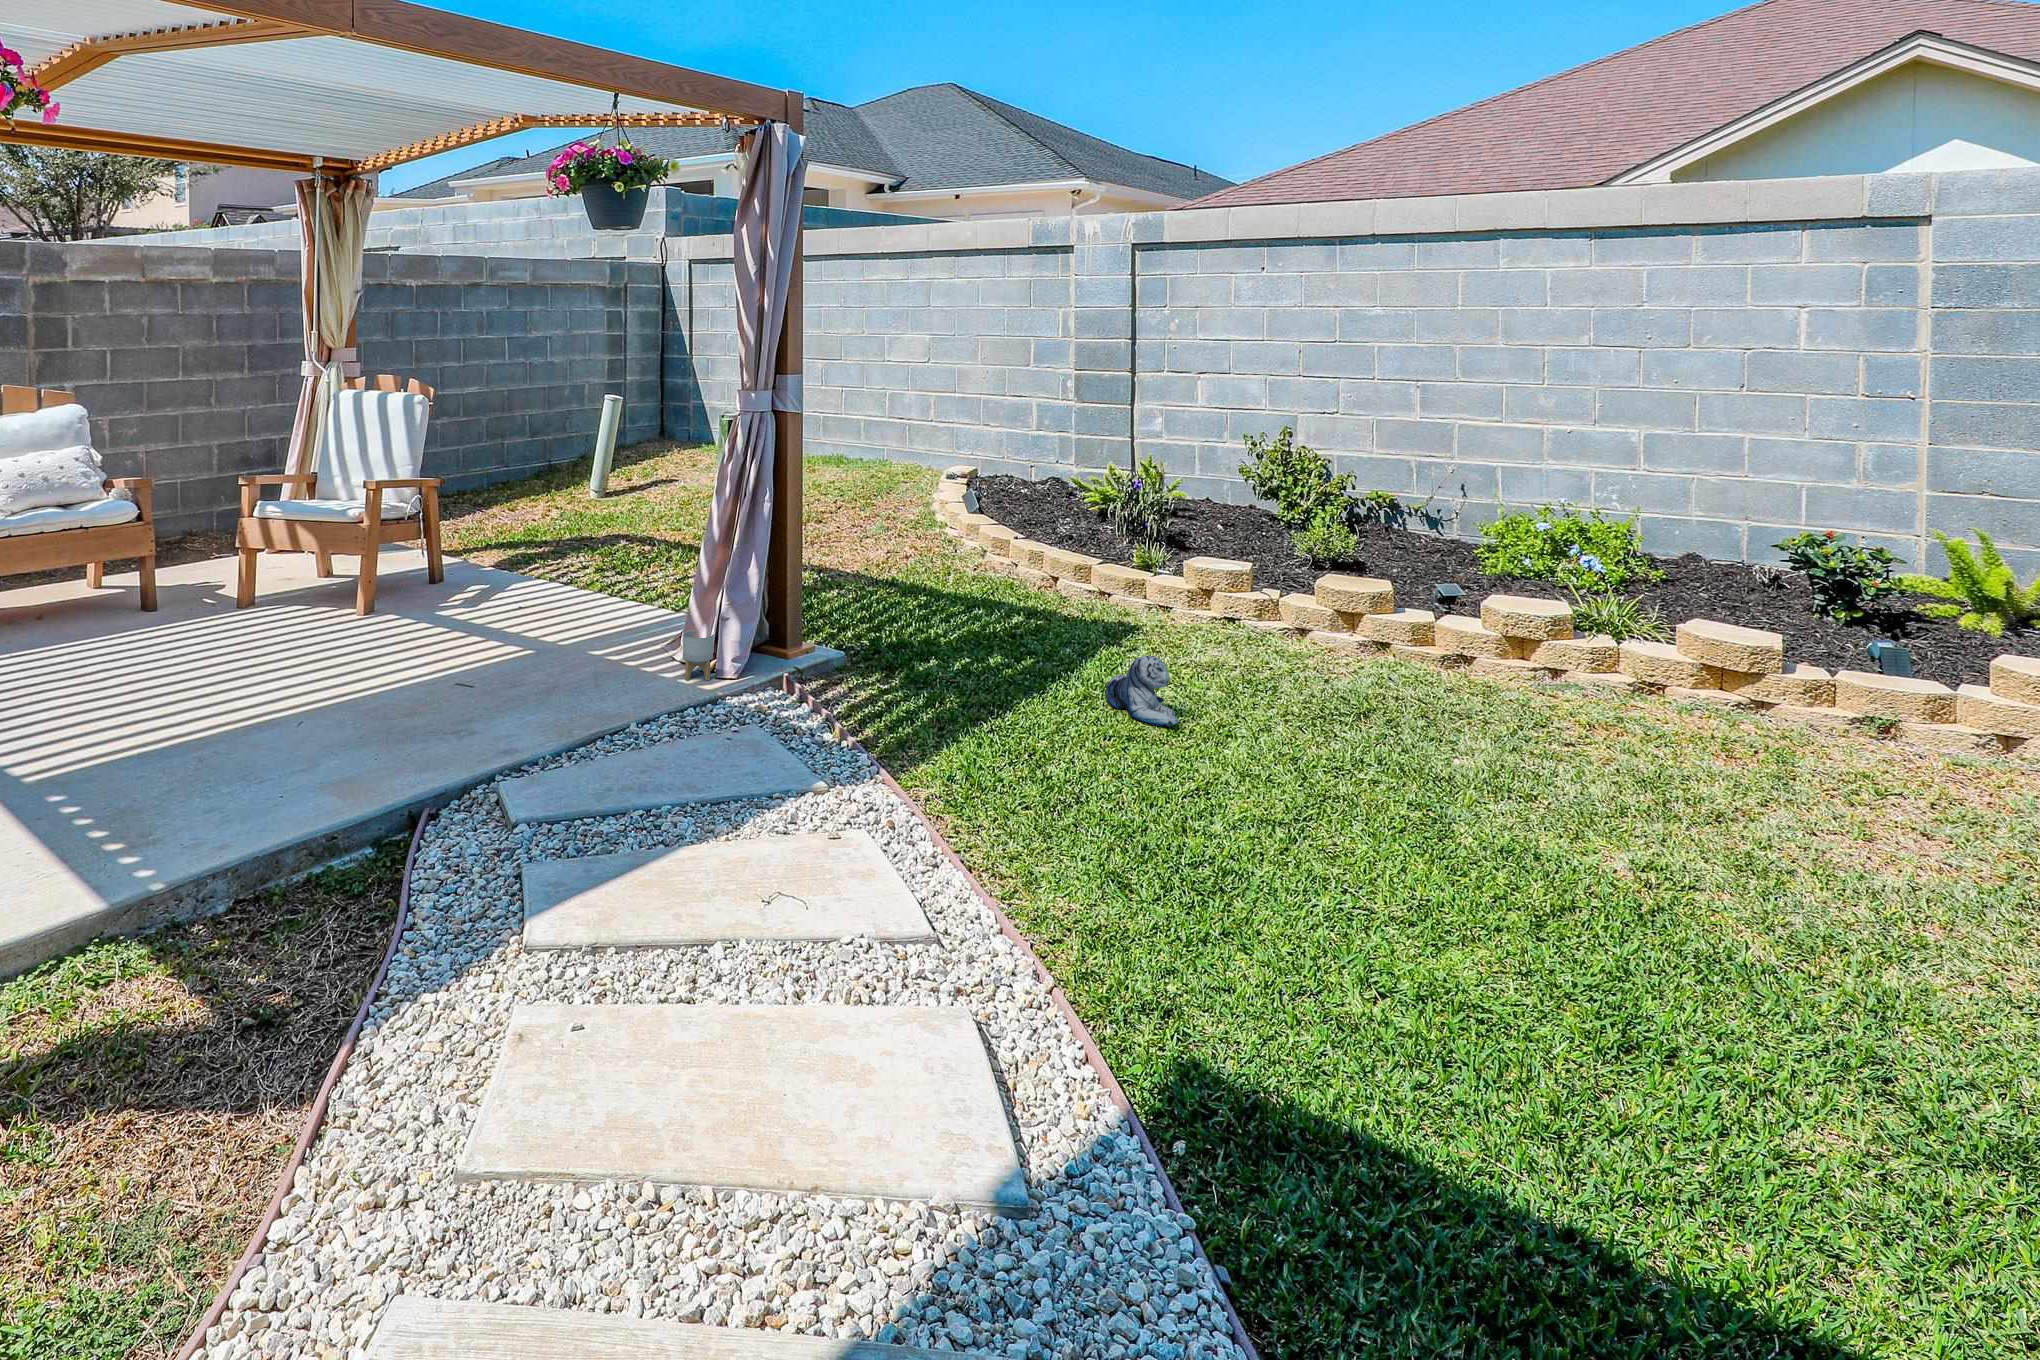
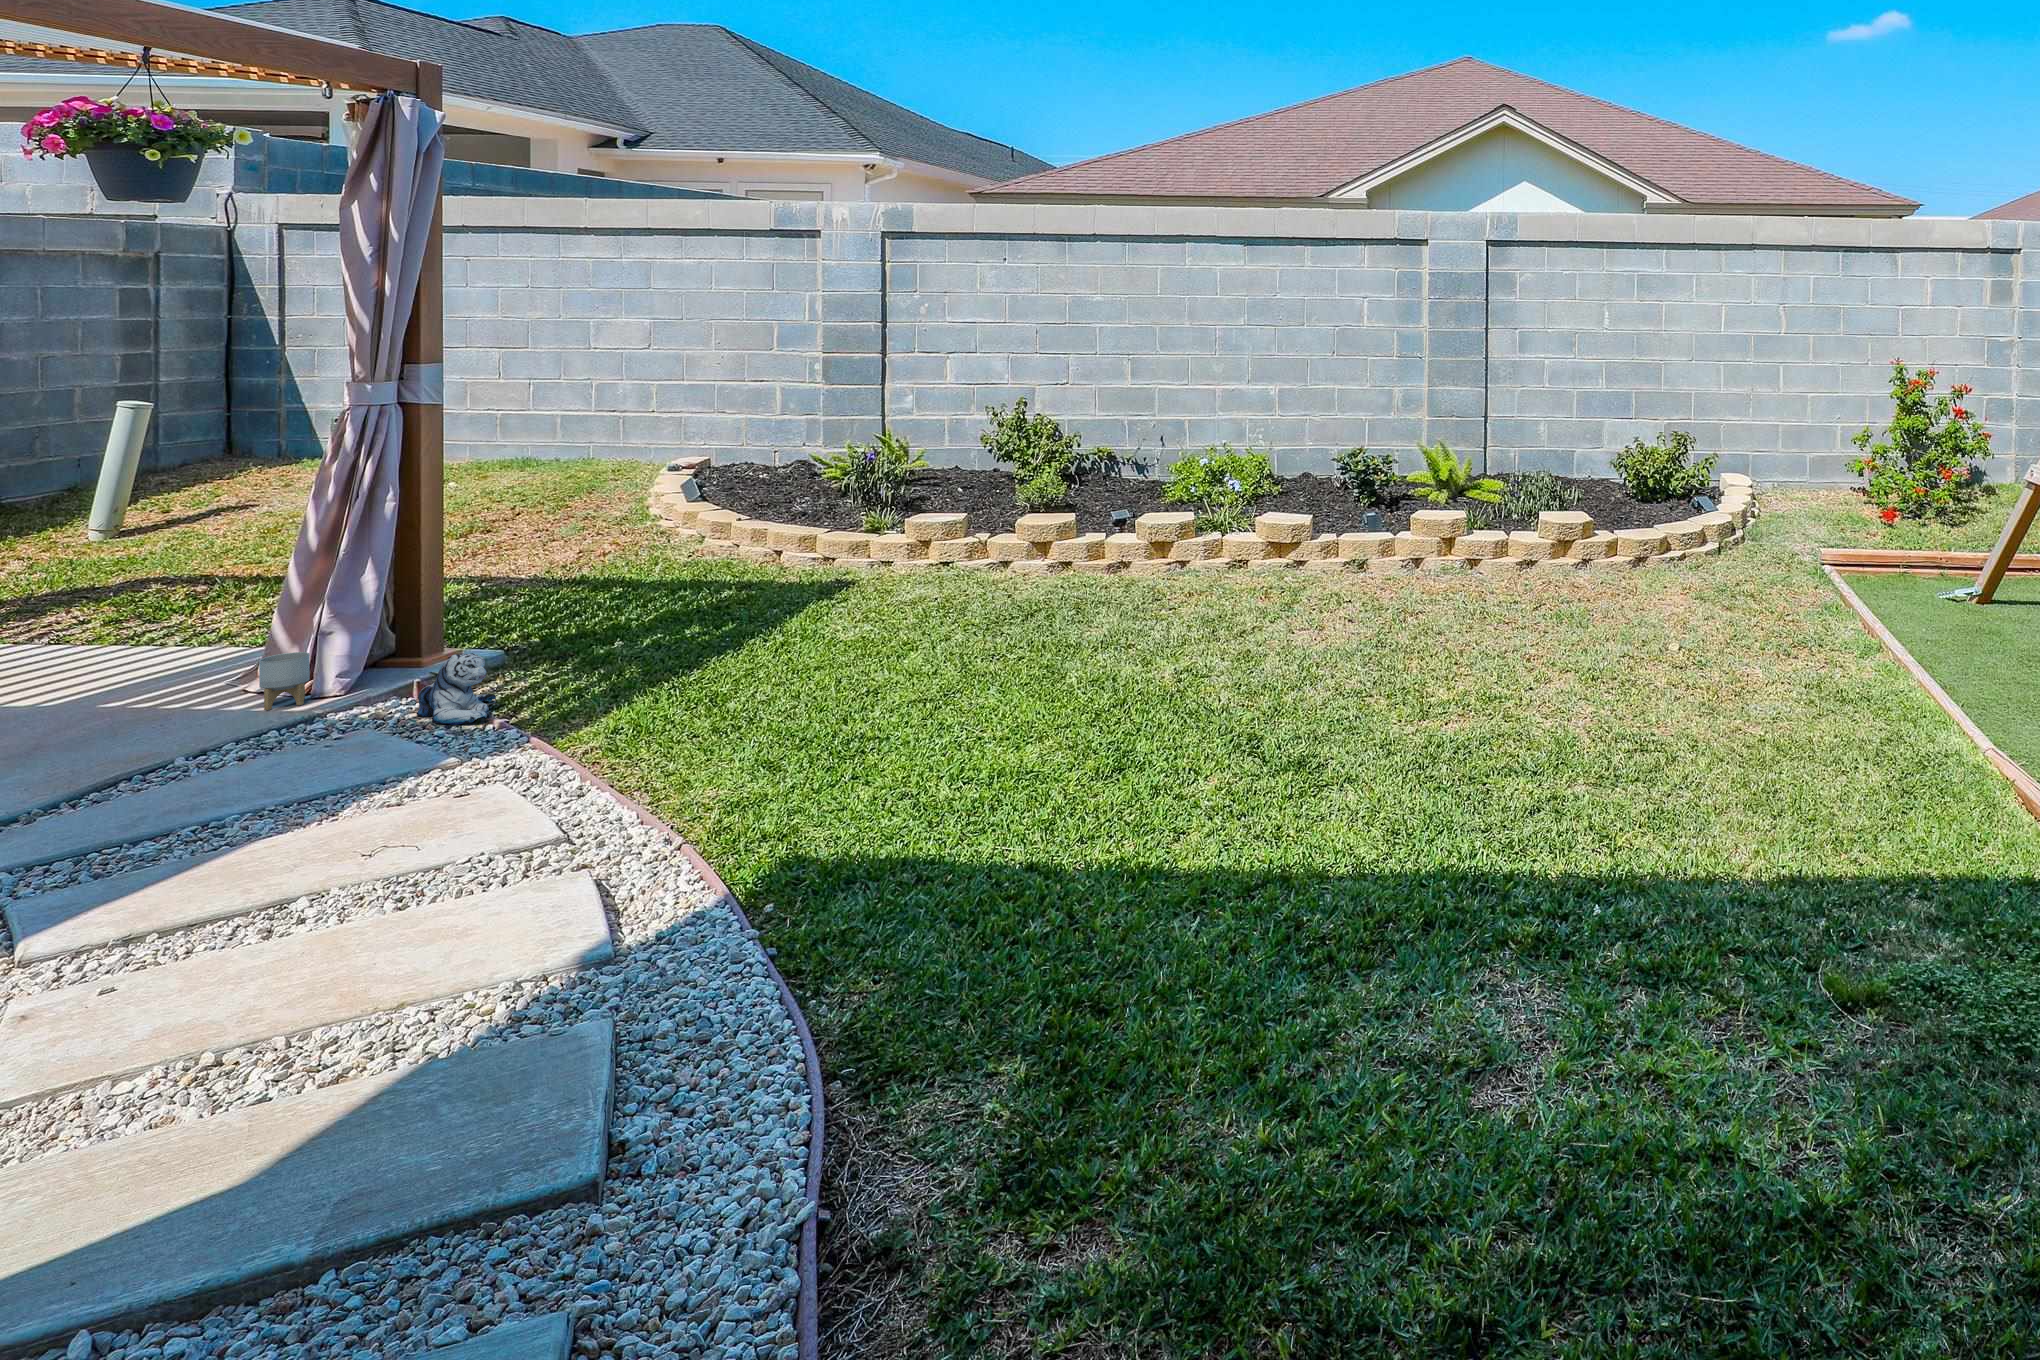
plush toy: present [1106,655,1179,727] -> present [416,653,496,725]

